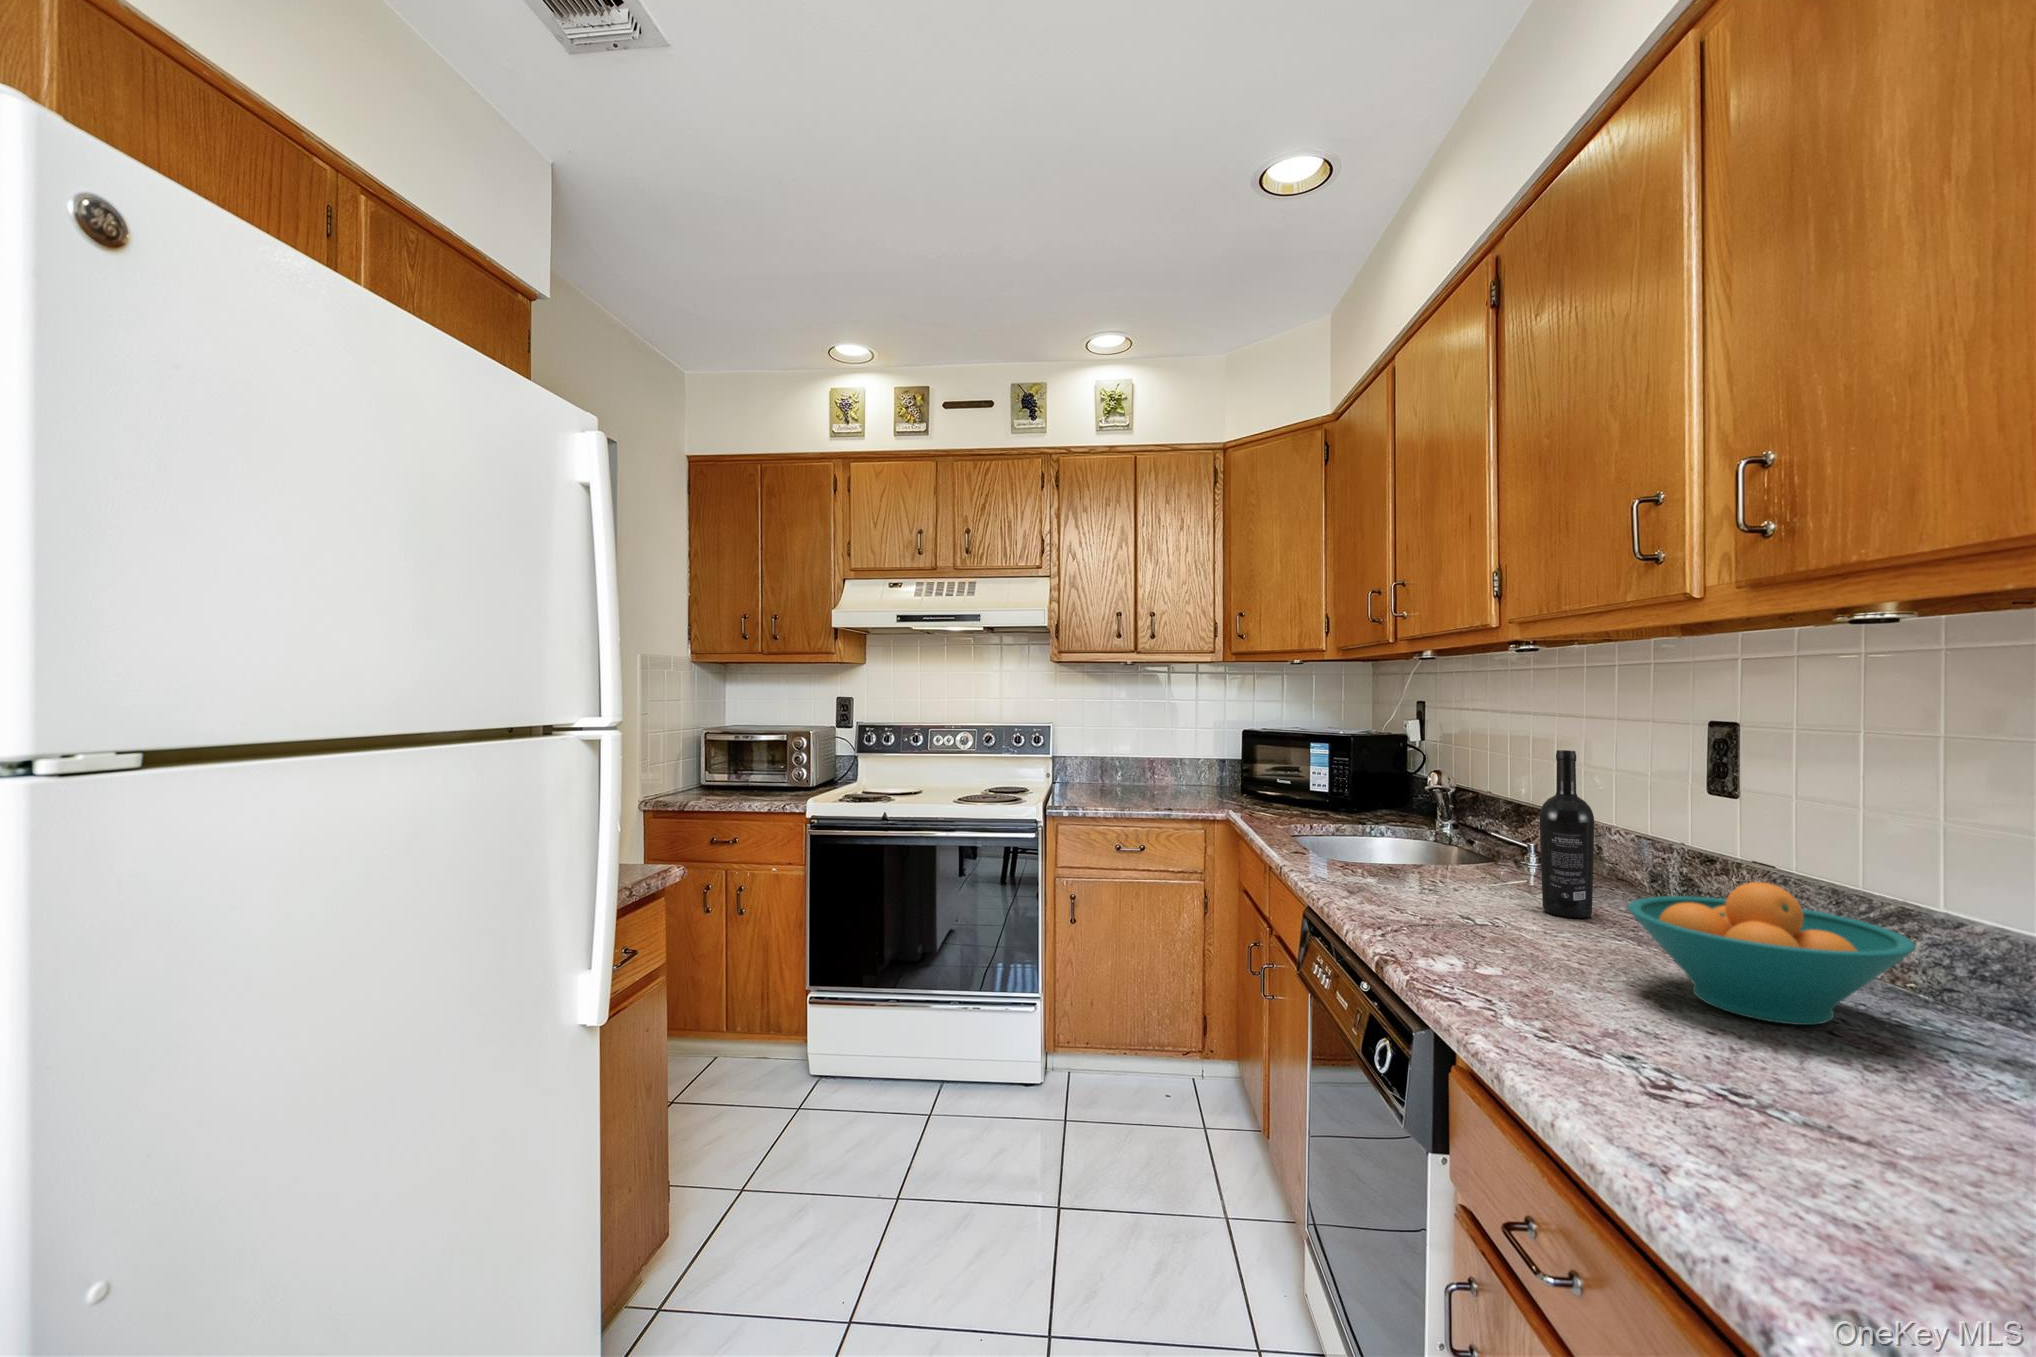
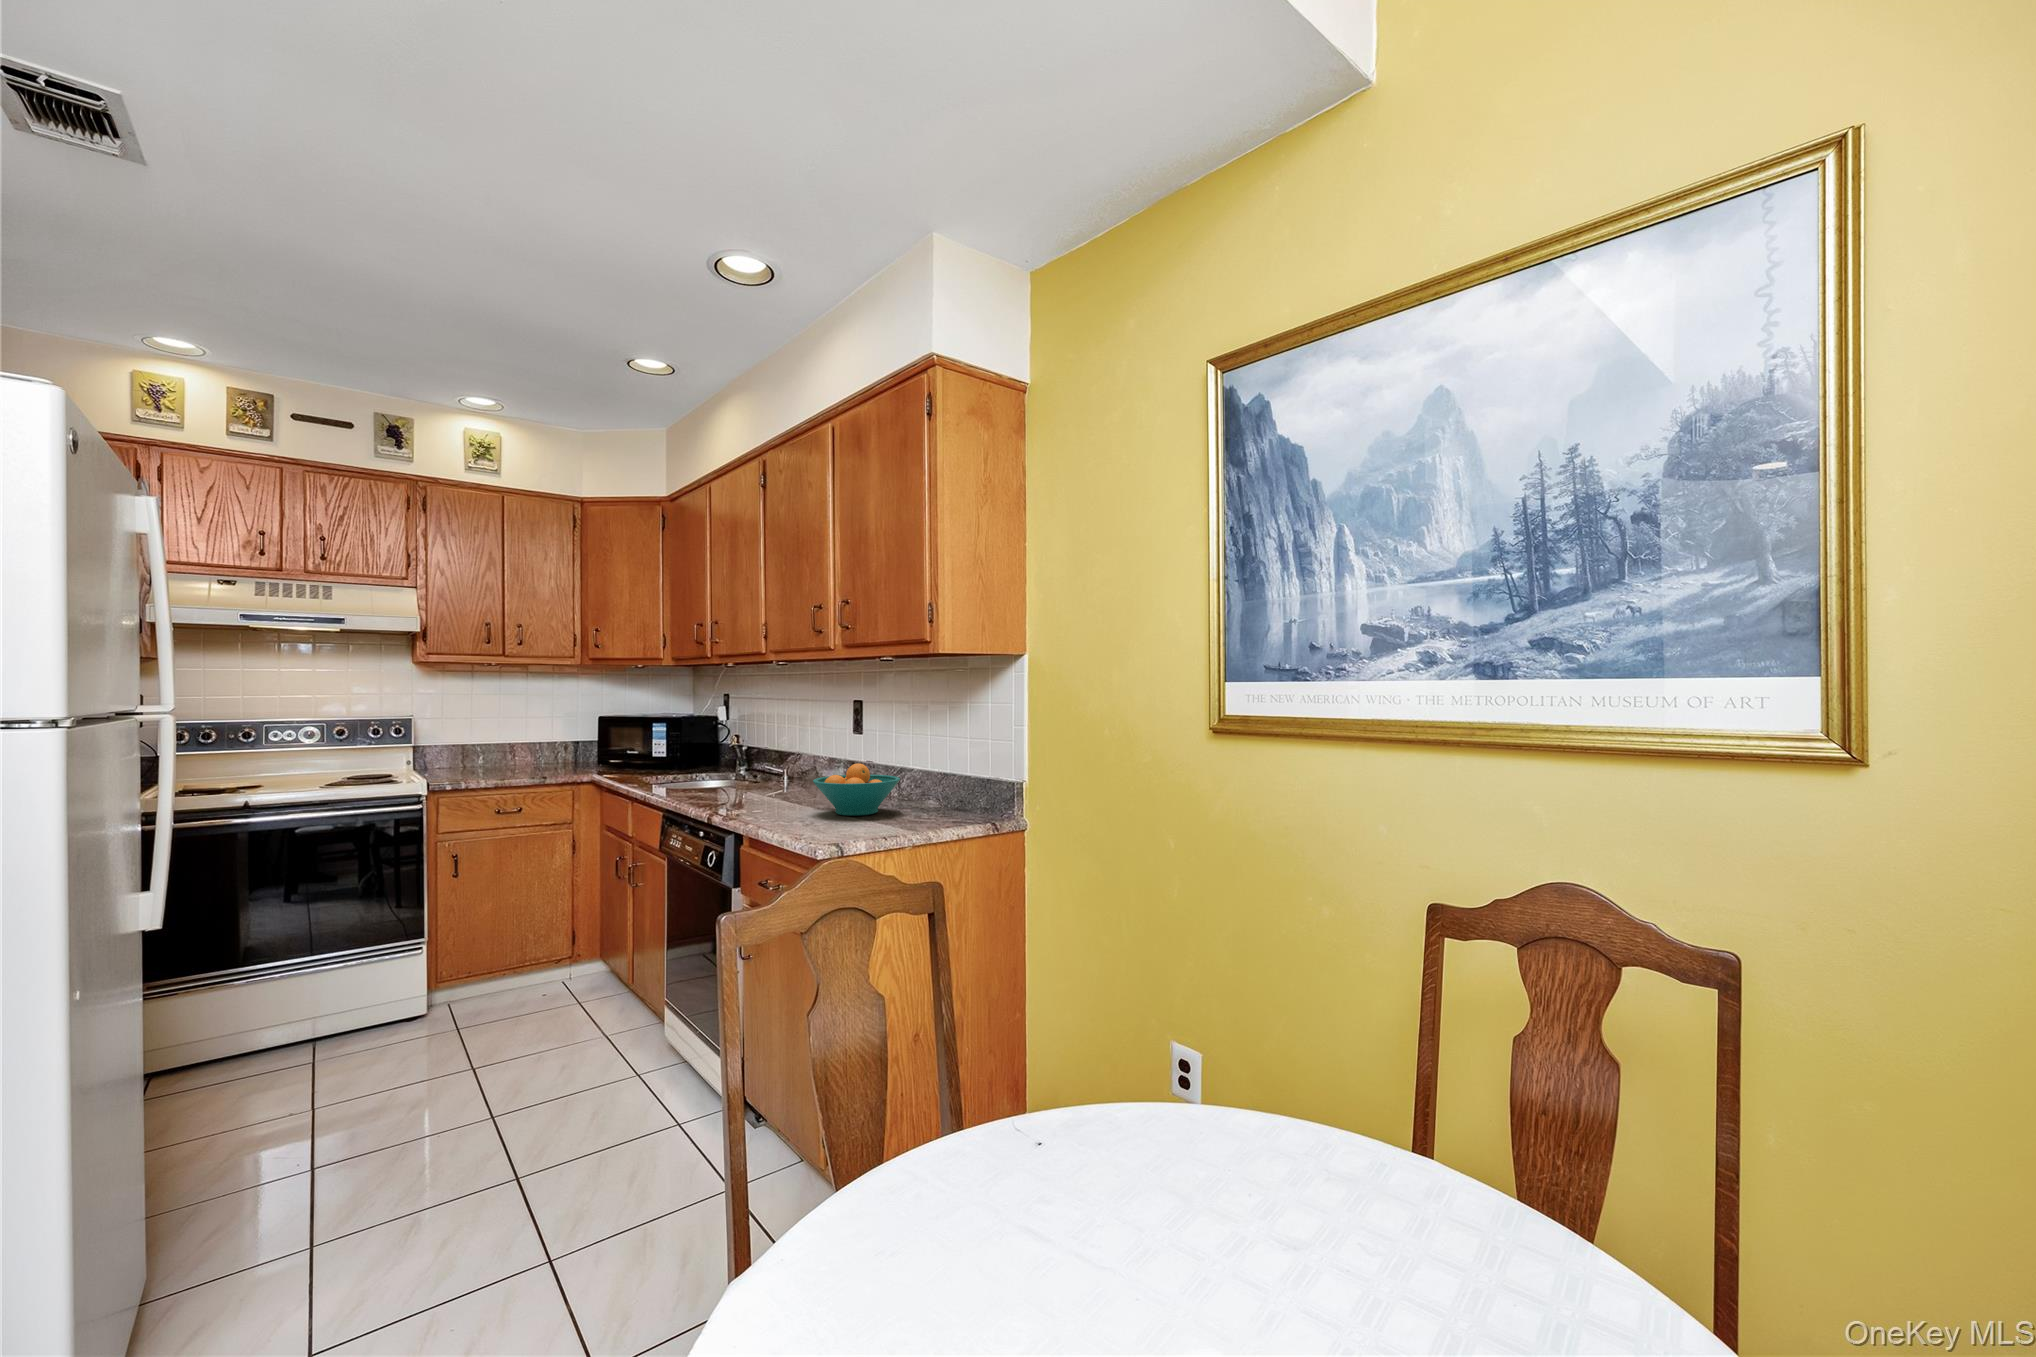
wine bottle: present [1539,750,1594,918] -> none [785,717,809,799]

